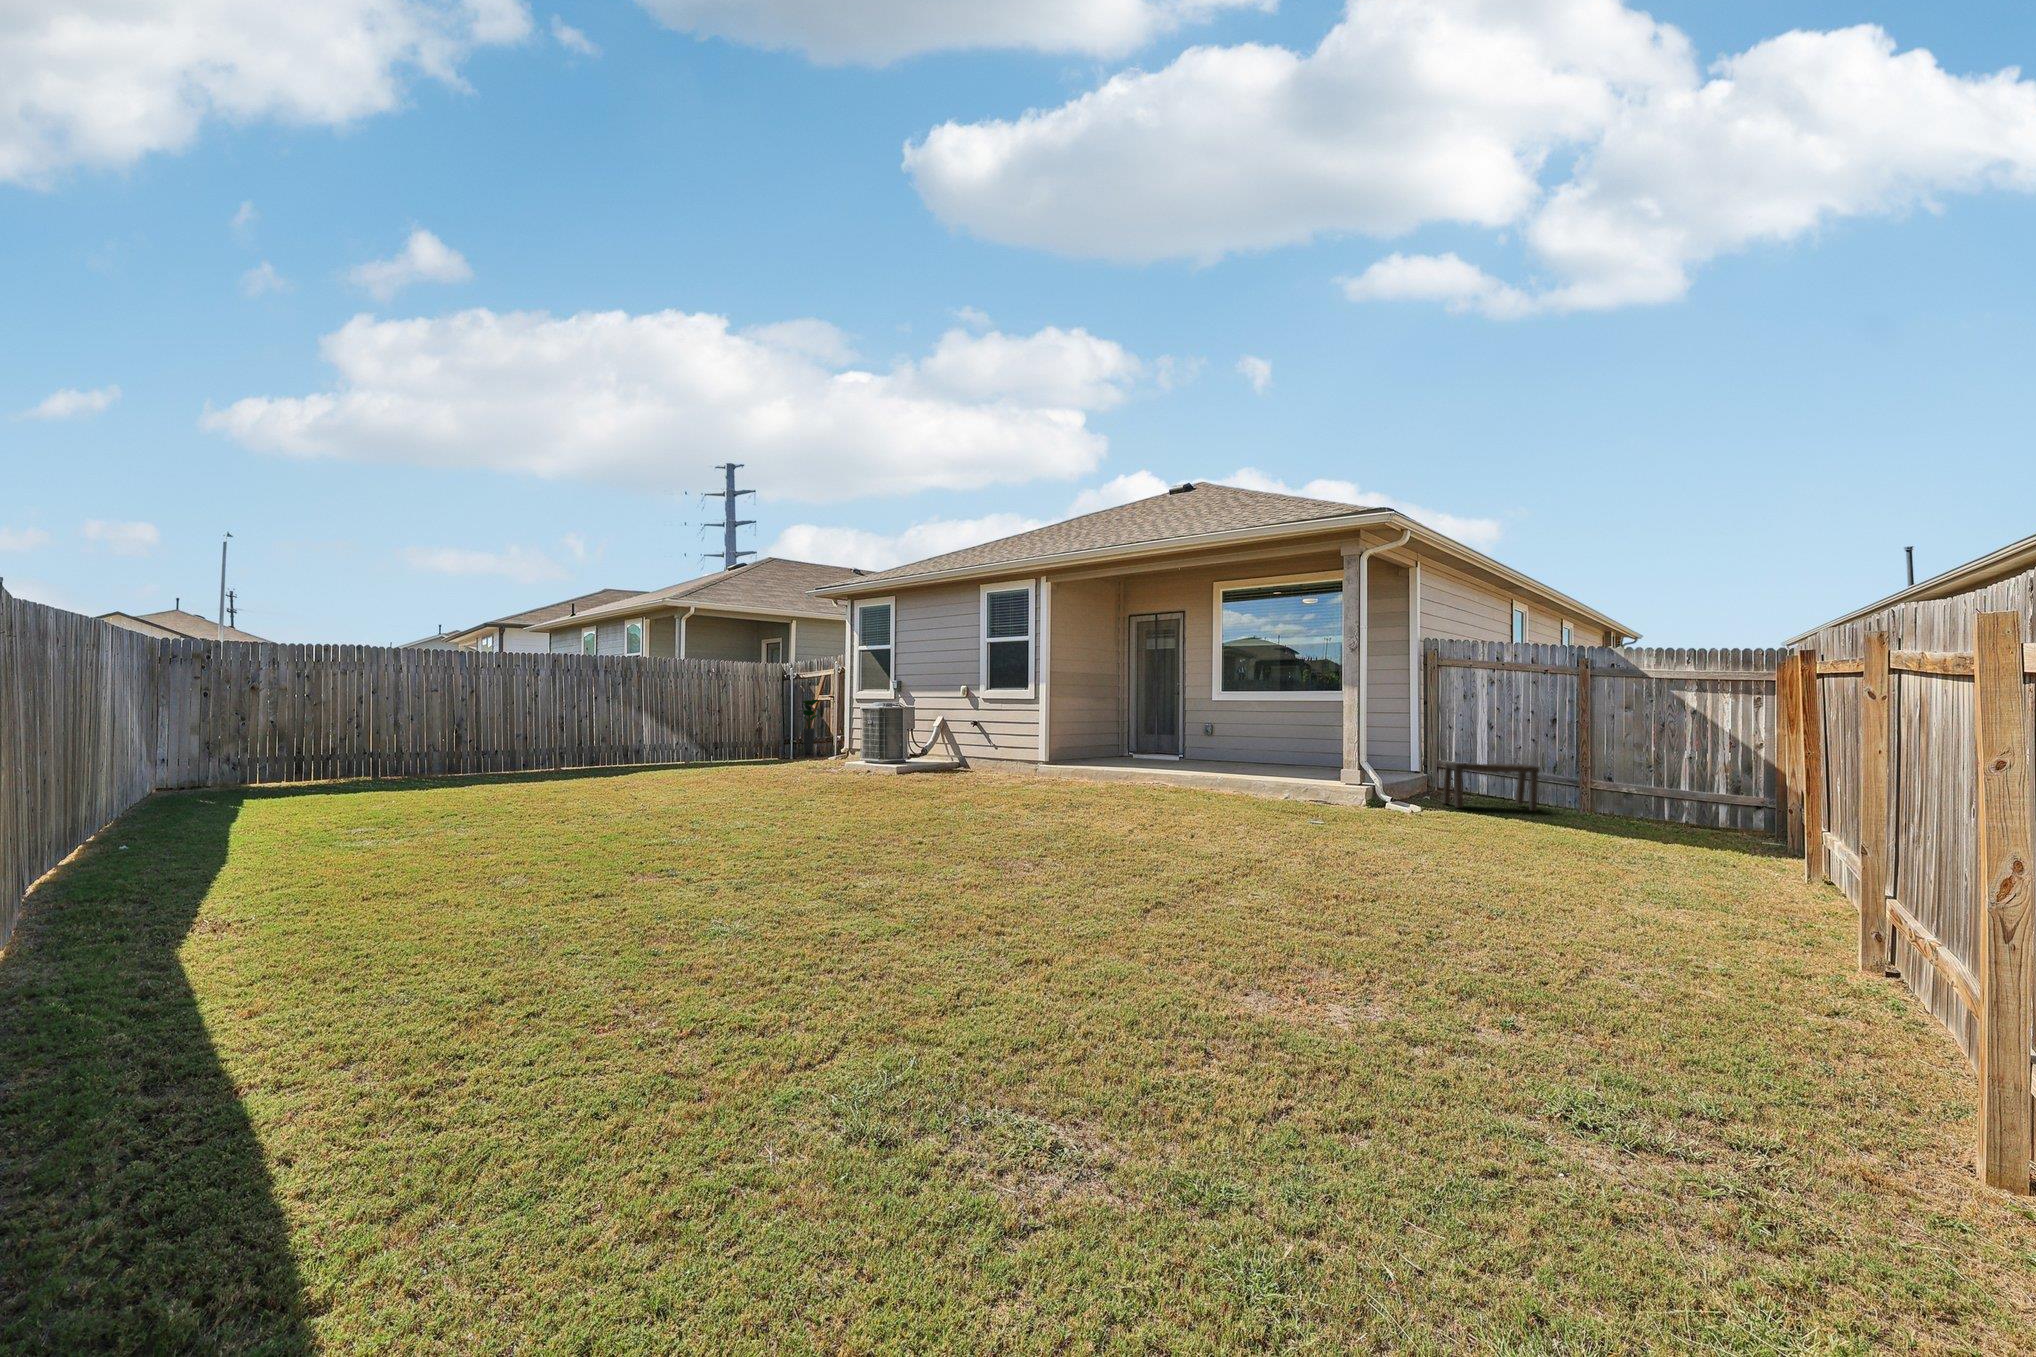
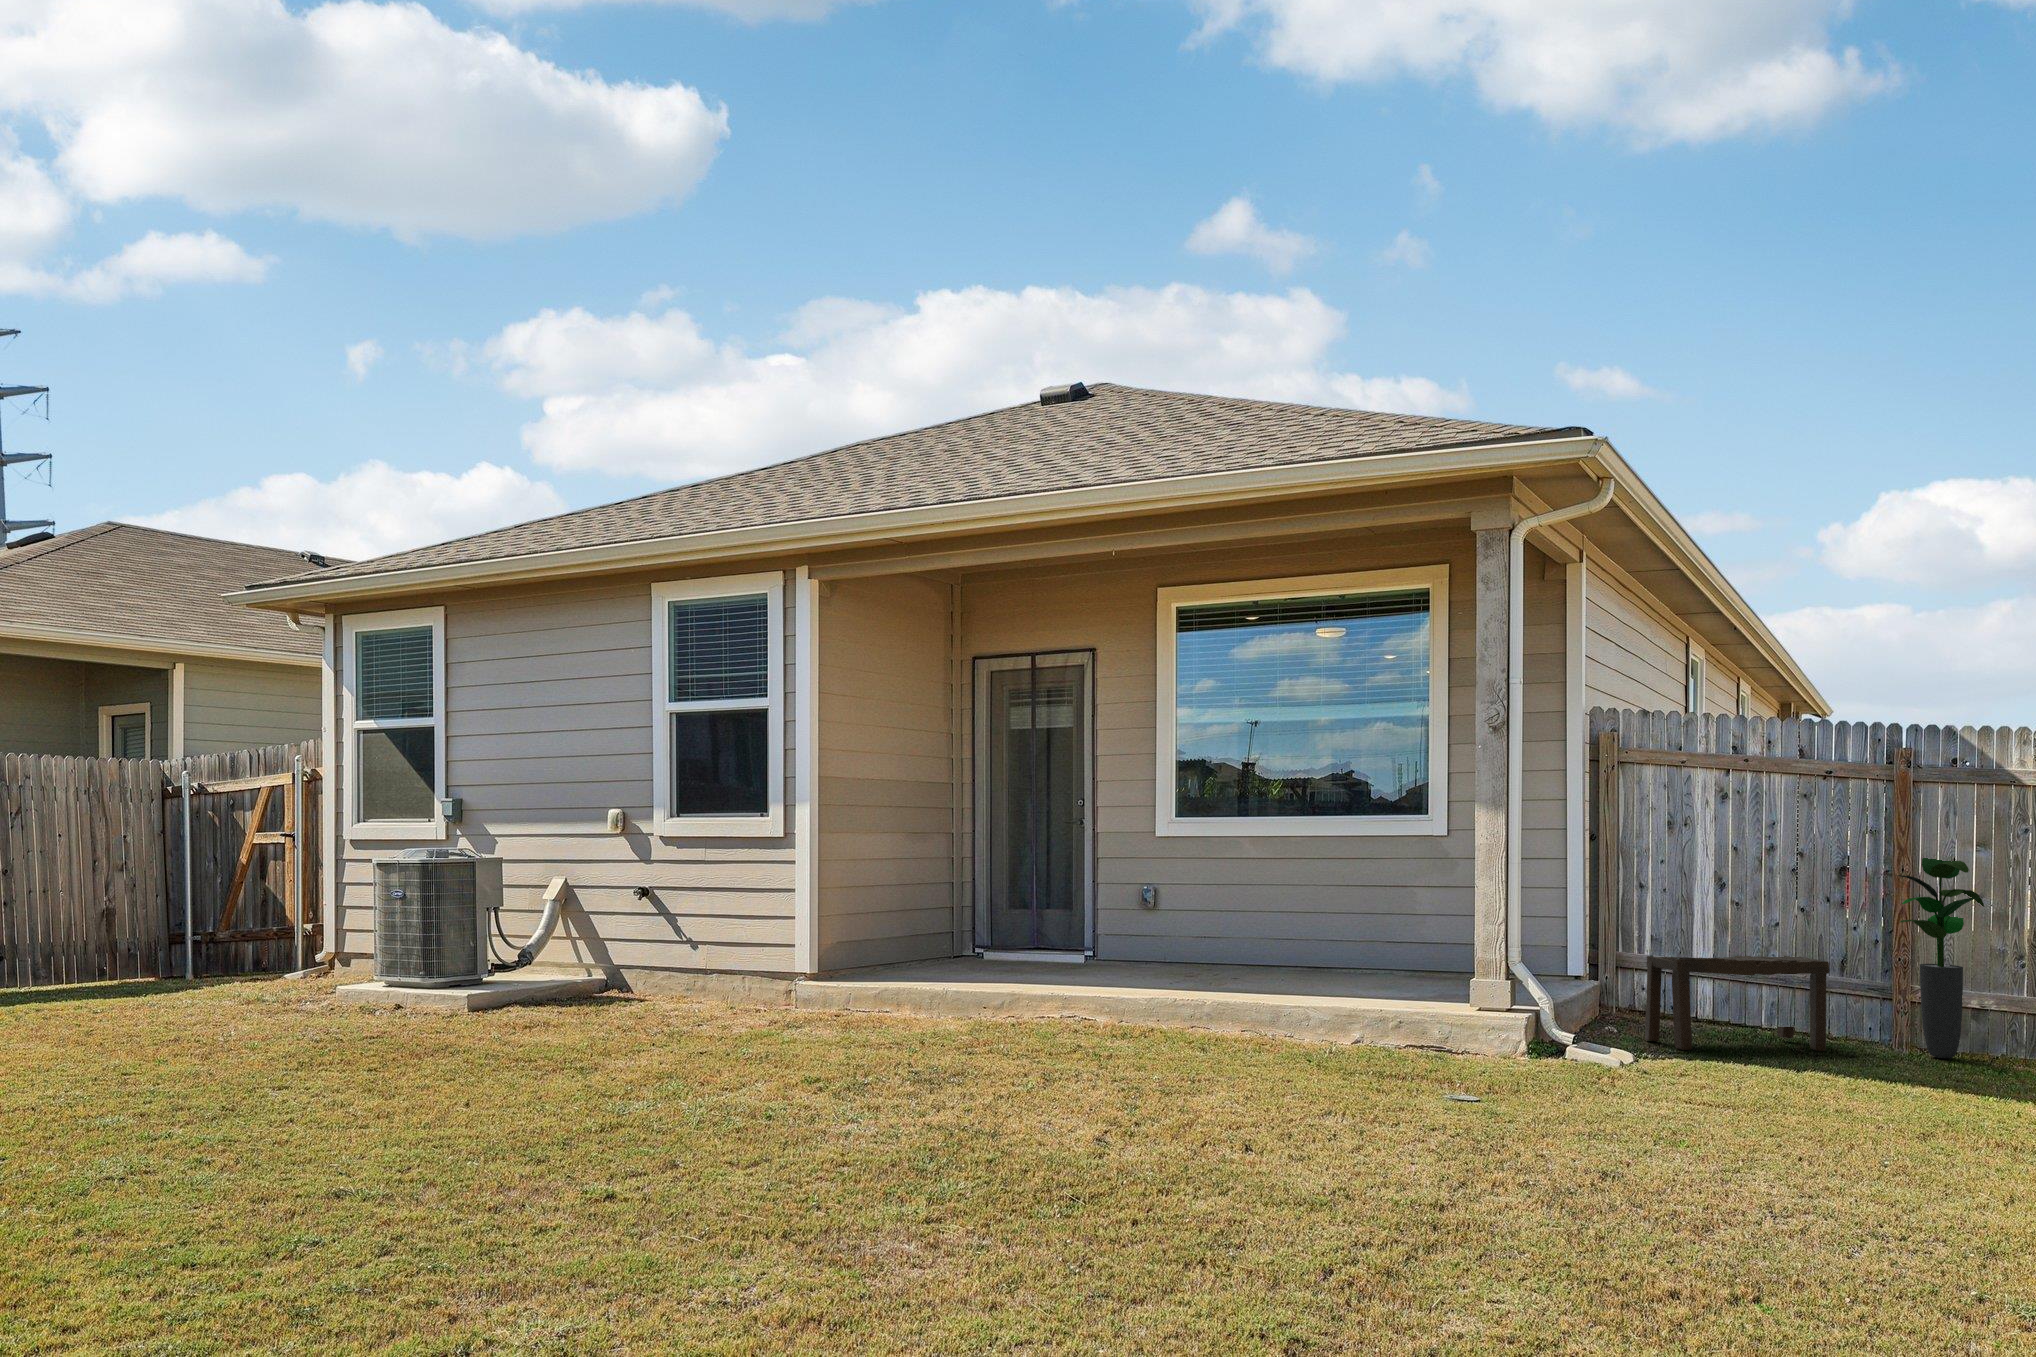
potted plant: present [800,700,821,754] -> present [1898,858,1984,1059]

